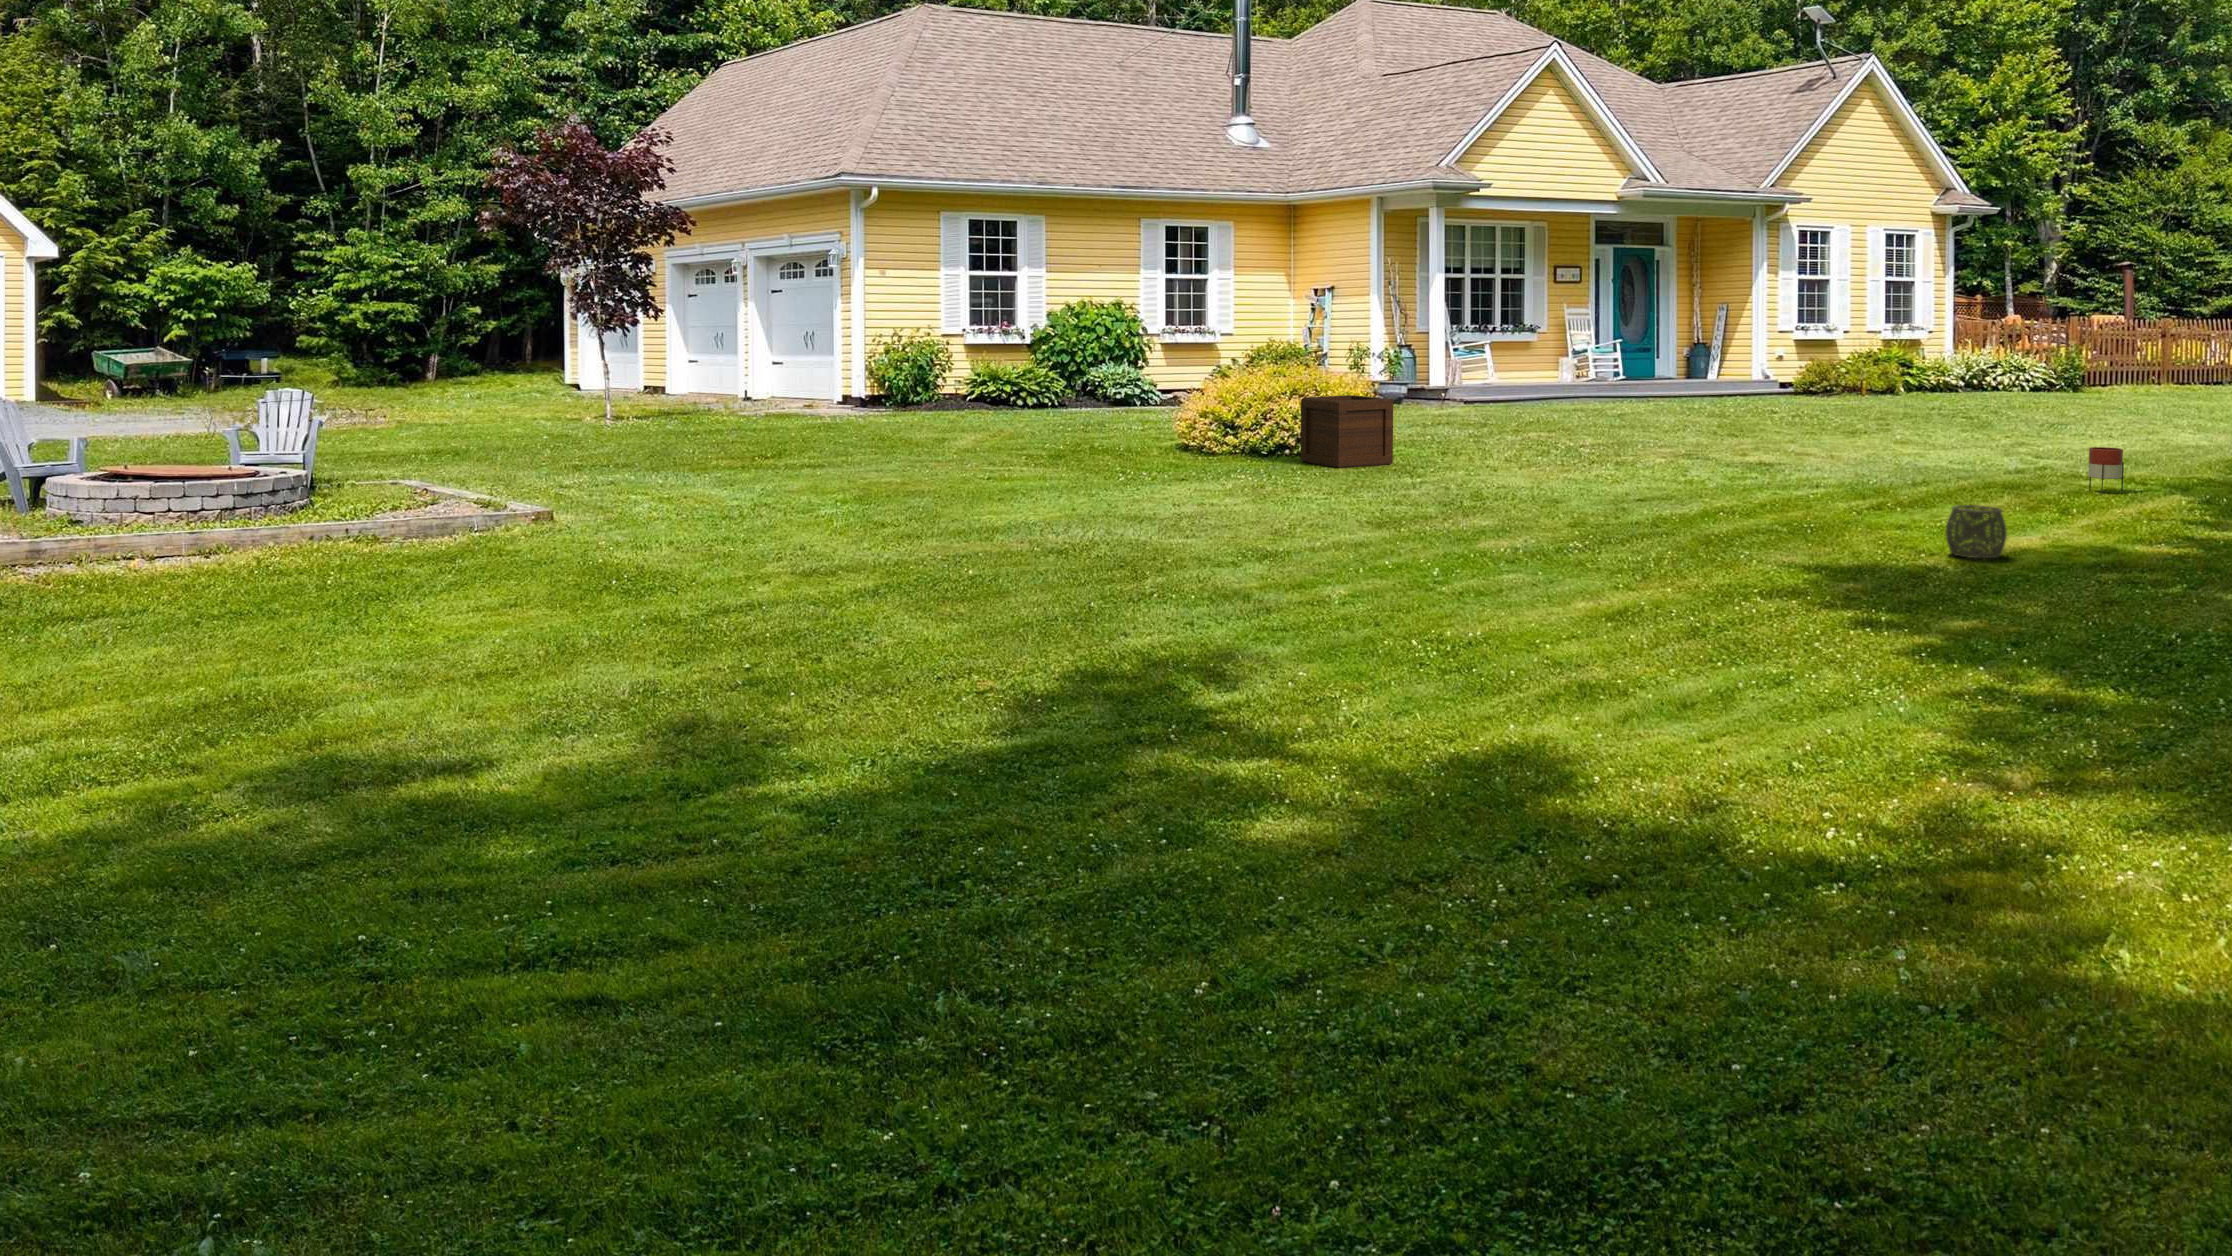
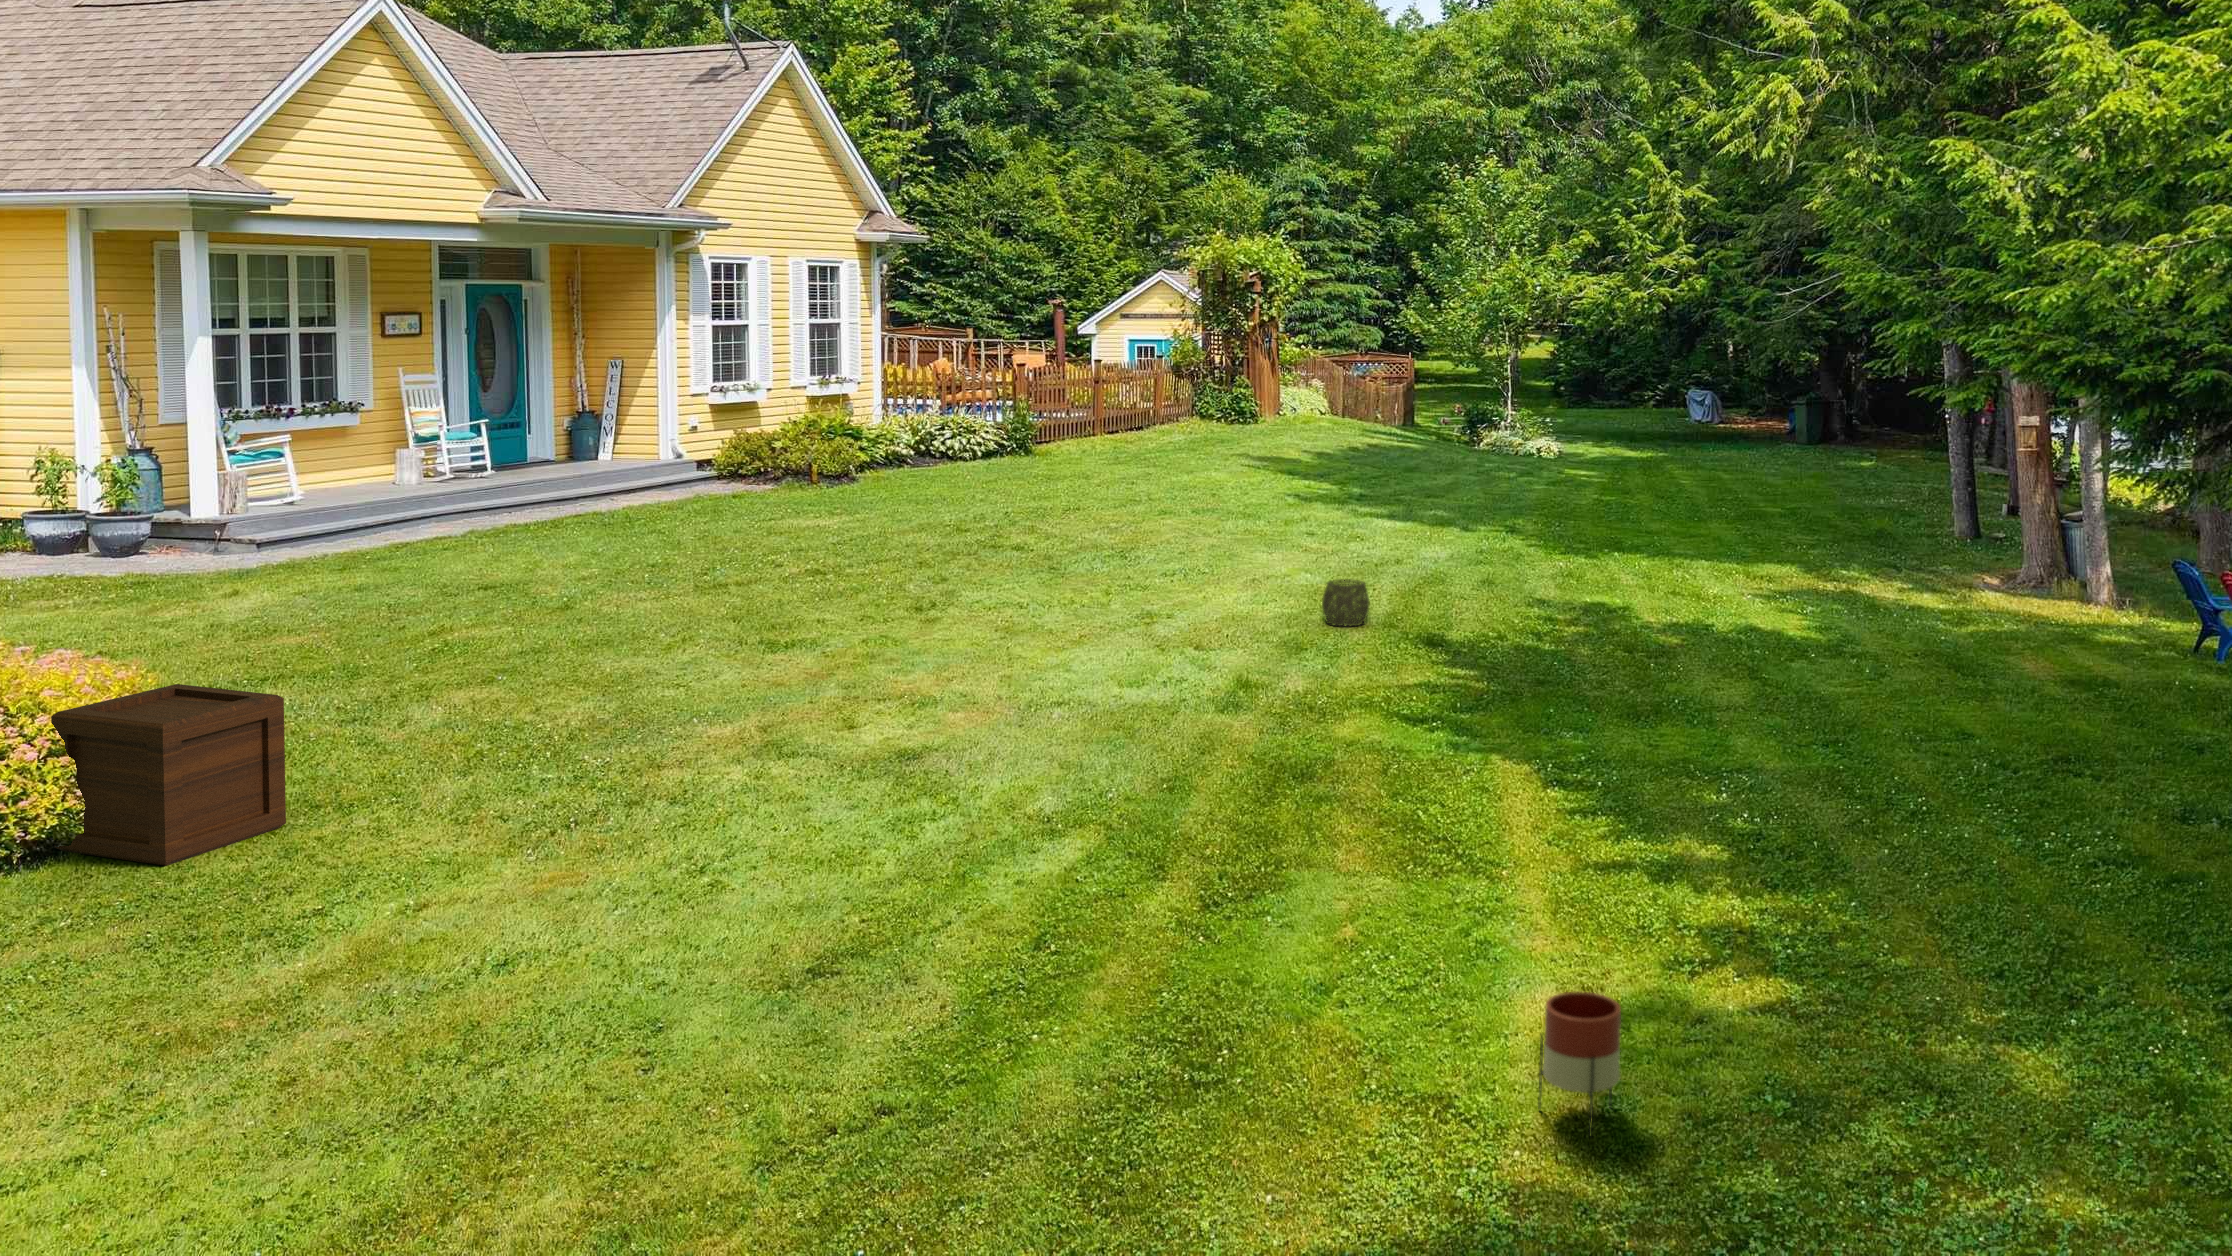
planter: present [2088,447,2124,495] -> present [1538,991,1621,1135]
woven basket: present [1946,505,2007,559] -> present [1322,579,1370,627]

